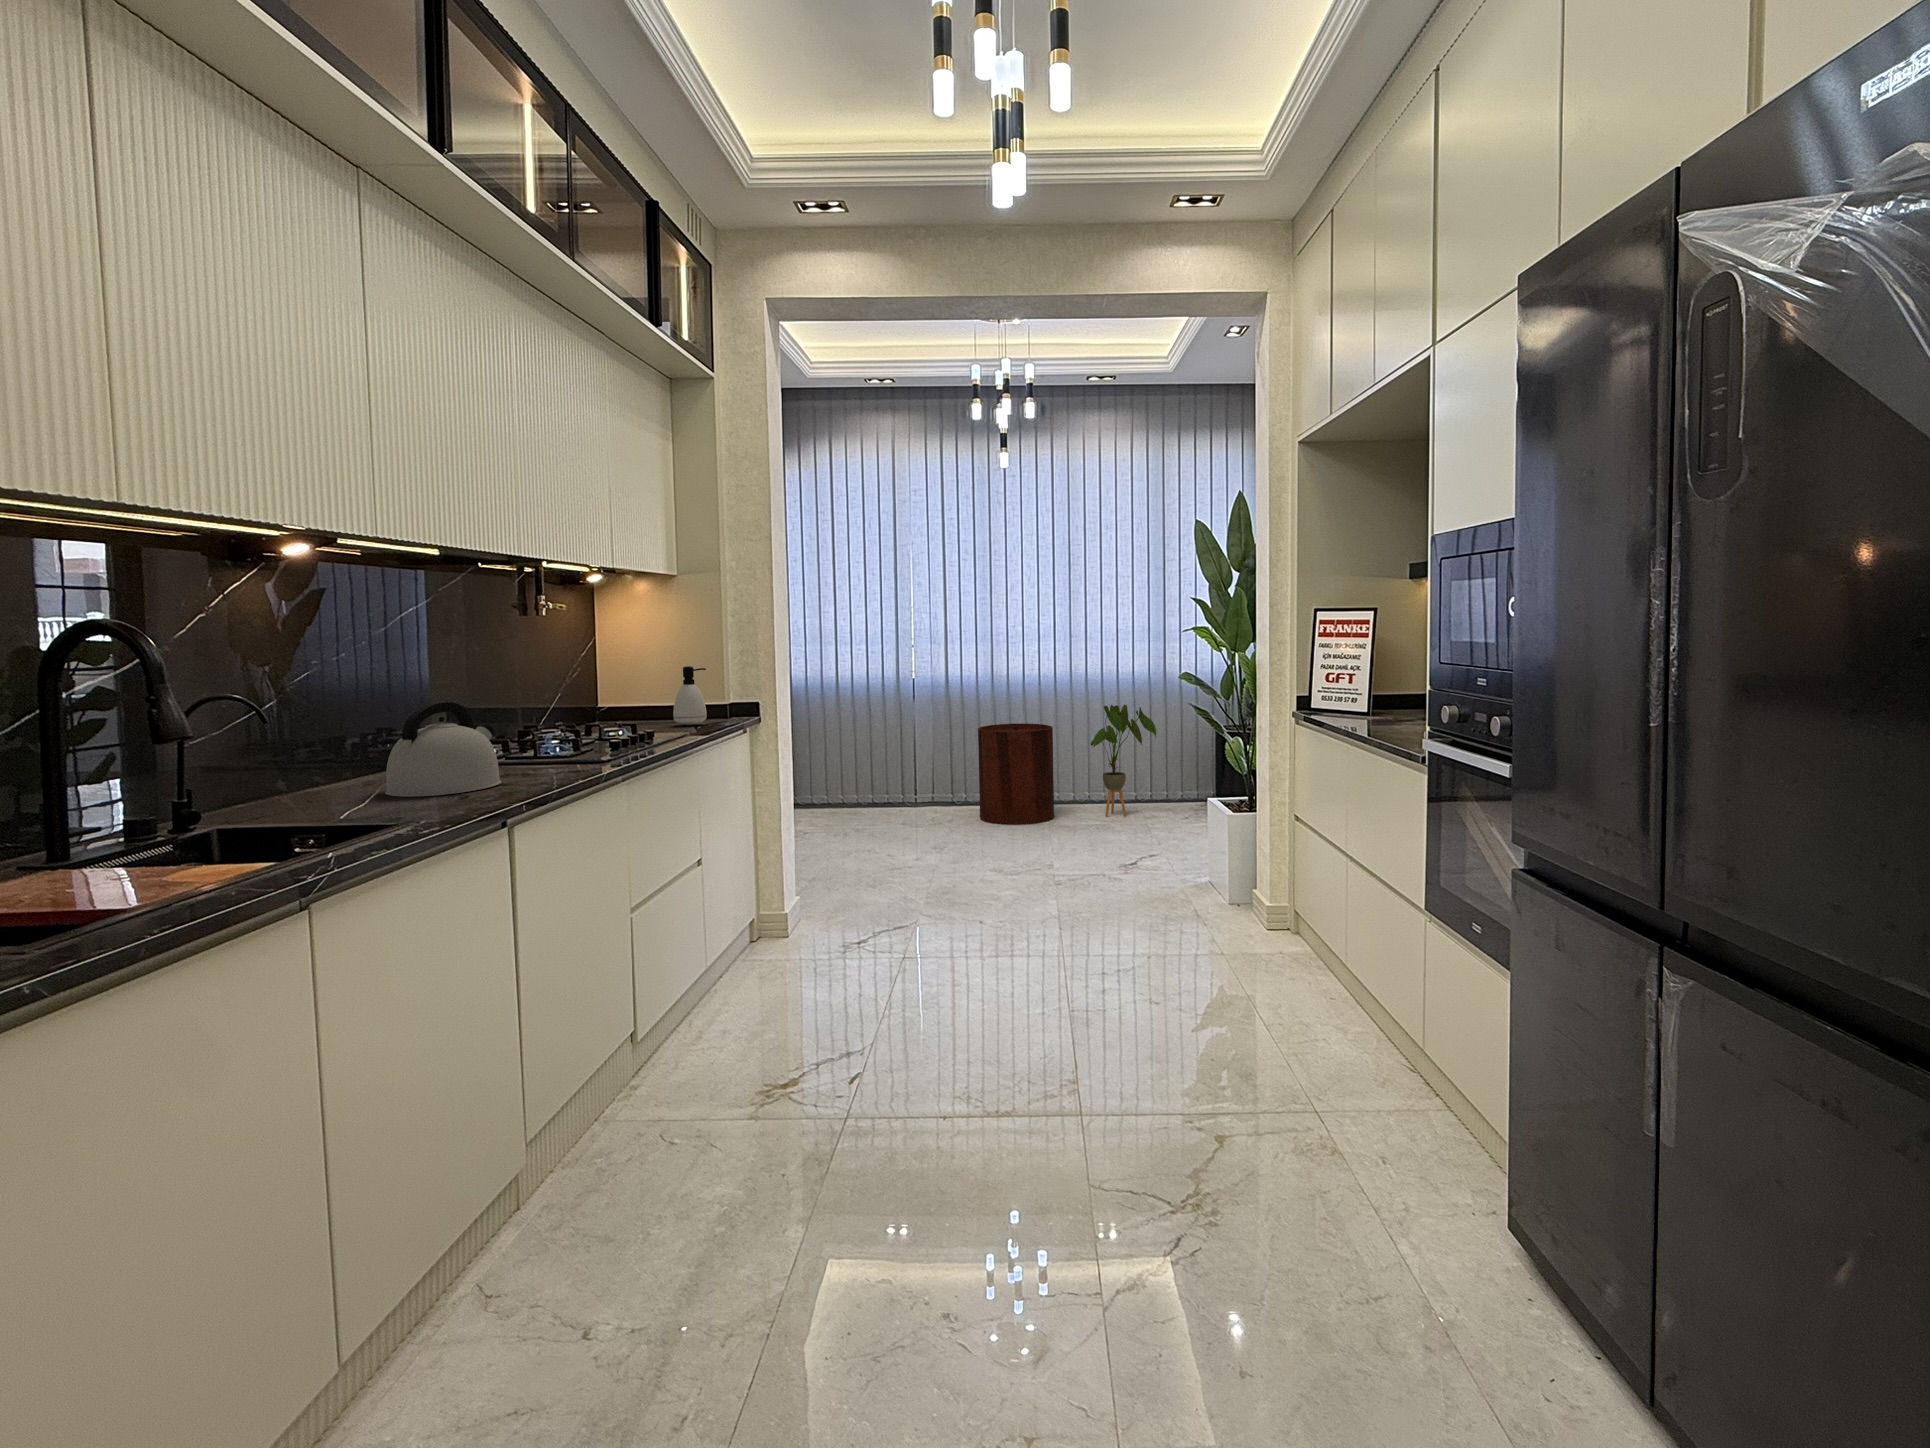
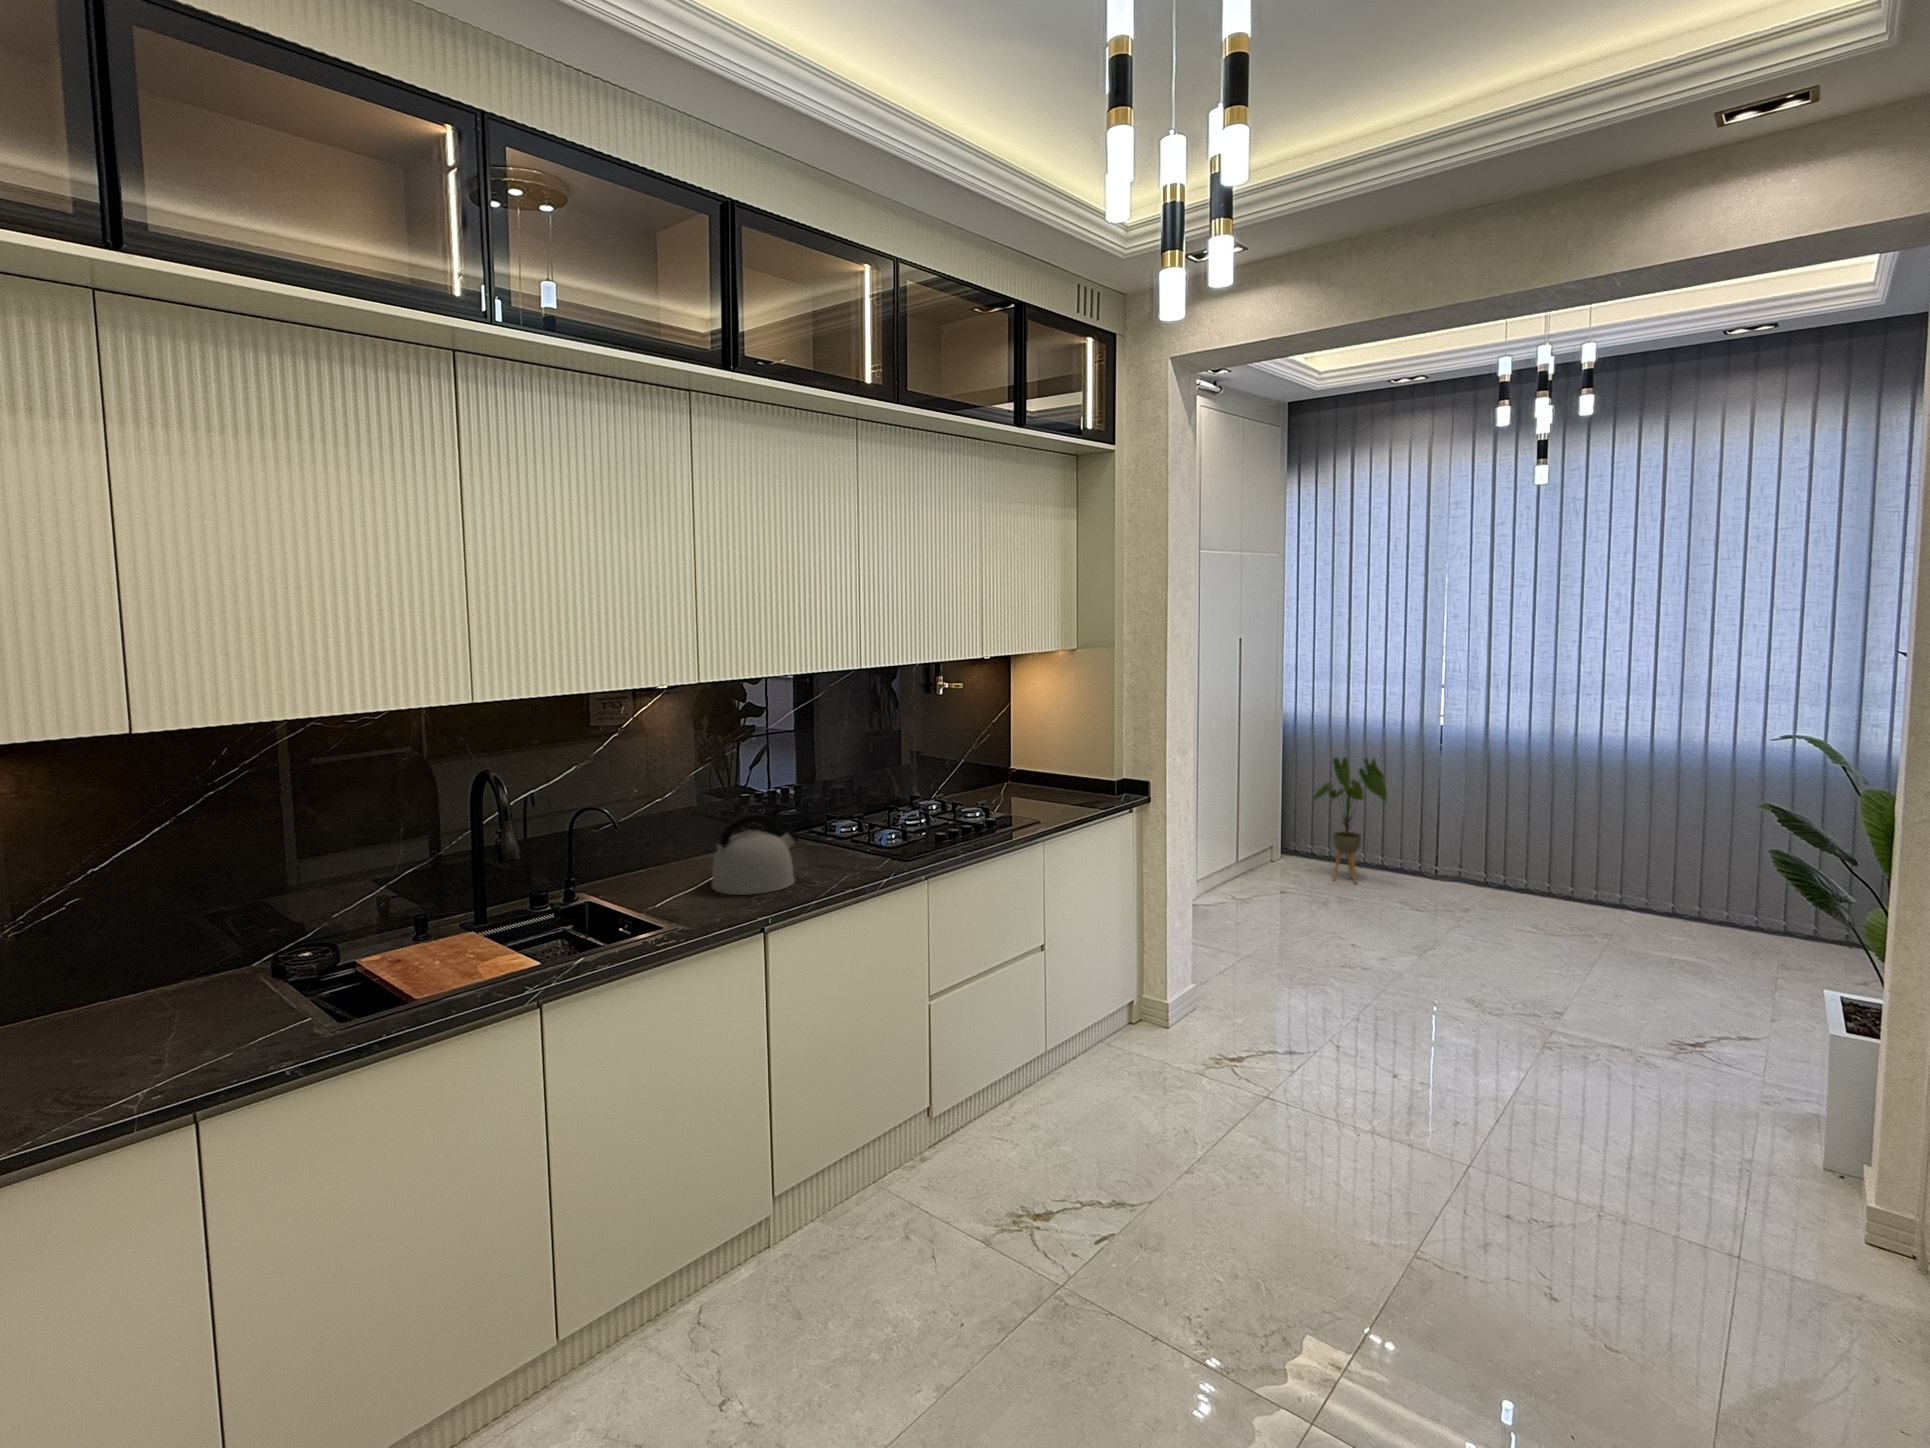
soap dispenser: present [673,666,707,725] -> none [1053,746,1085,804]
house plant: present [1091,705,1156,817] -> present [1313,758,1387,884]
trash can: present [978,723,1054,825] -> none [1513,797,1632,937]

